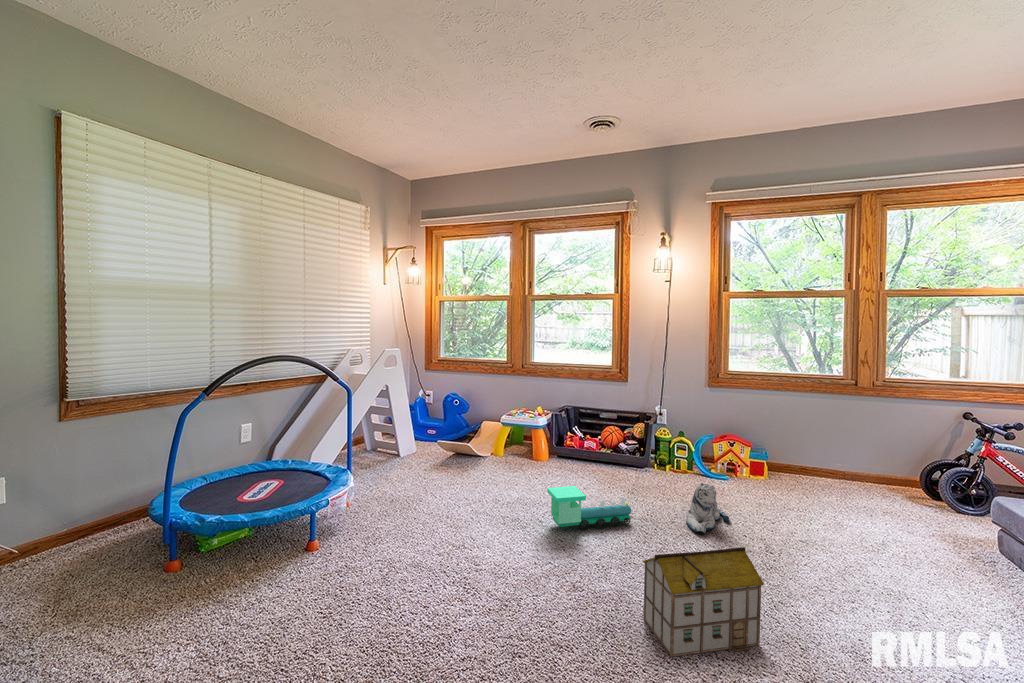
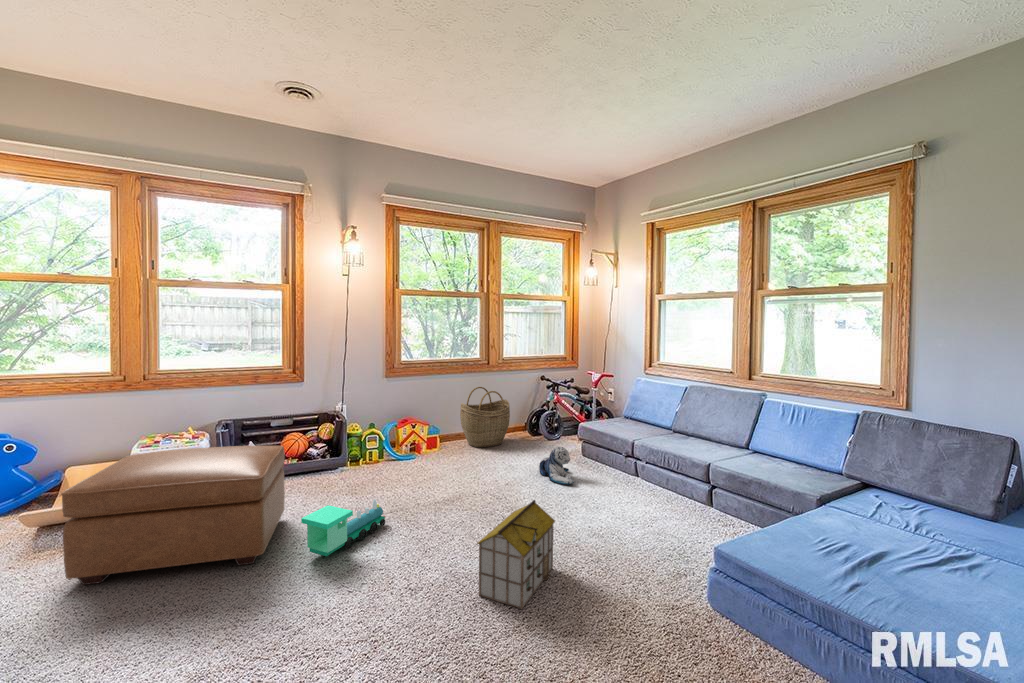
woven basket: none [800,413,879,495] -> present [460,387,510,448]
ottoman: none [433,416,568,512] -> present [61,446,285,585]
plush toy: present [686,483,729,533] -> present [539,447,574,485]

